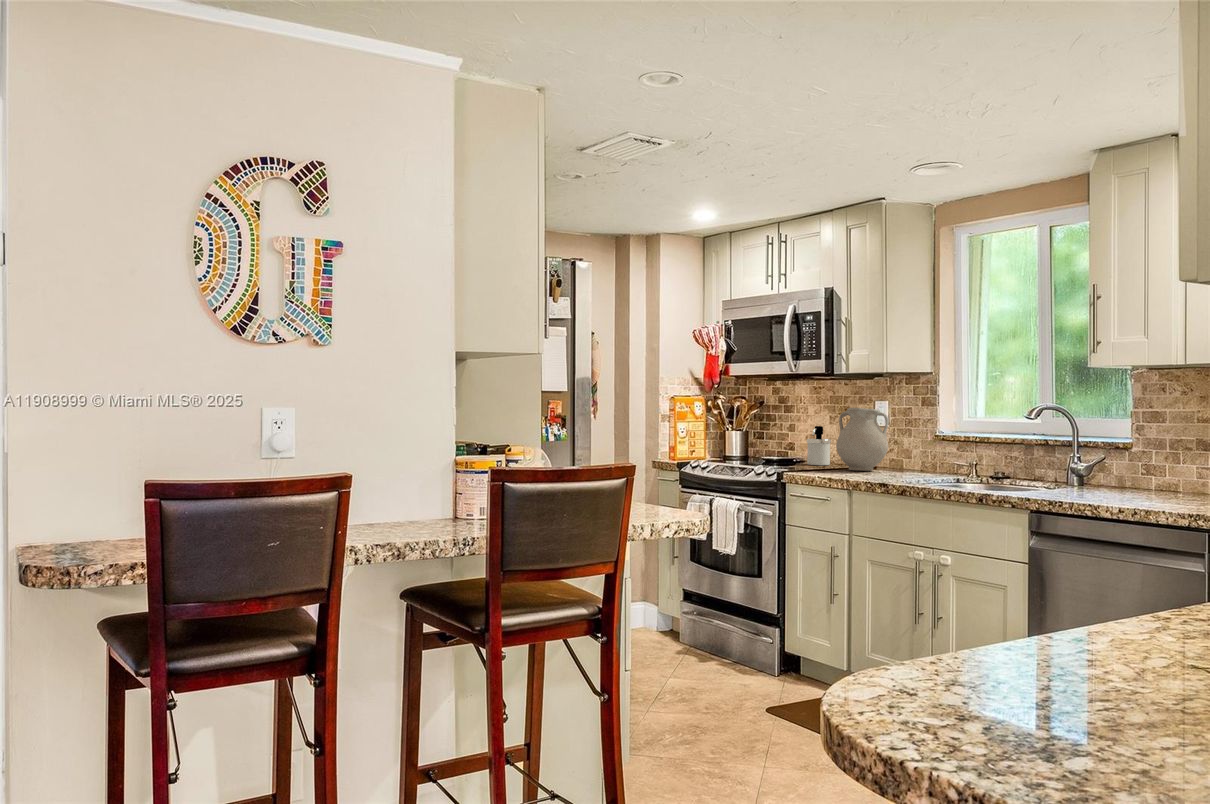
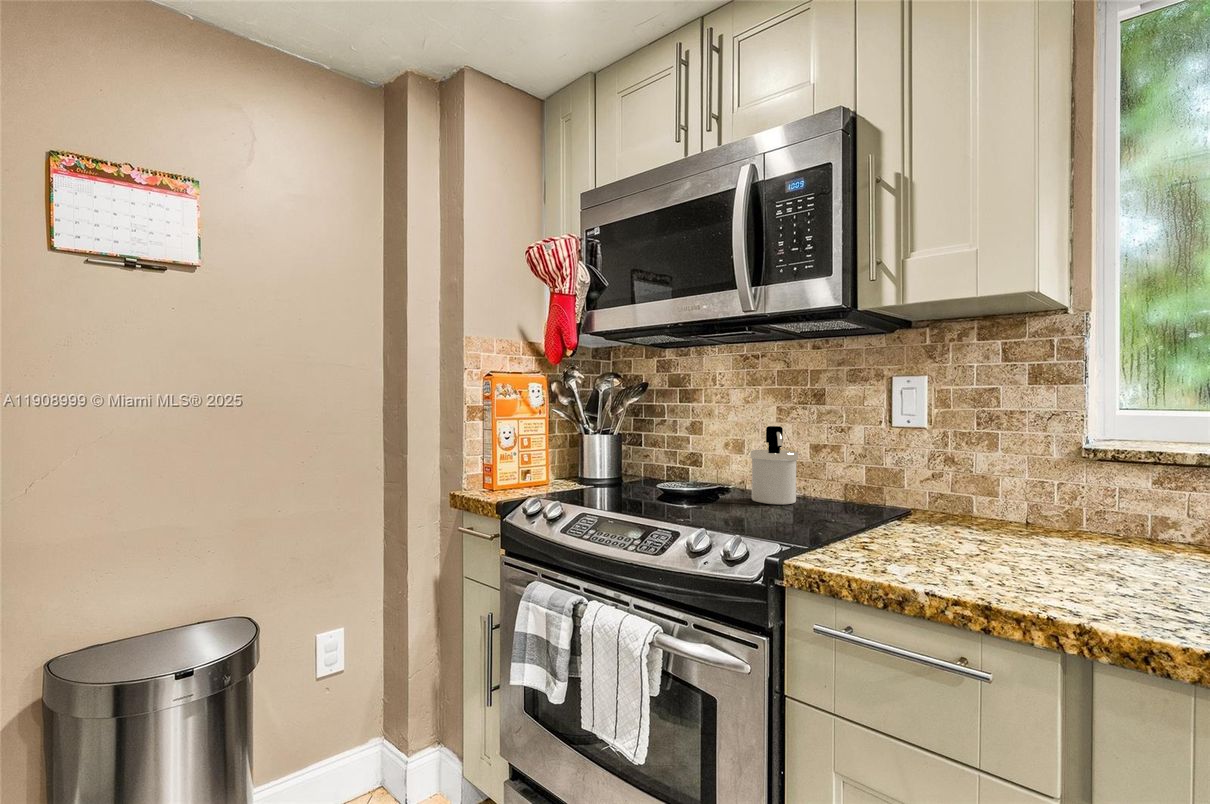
vase: present [836,408,889,471] -> none [860,387,991,534]

